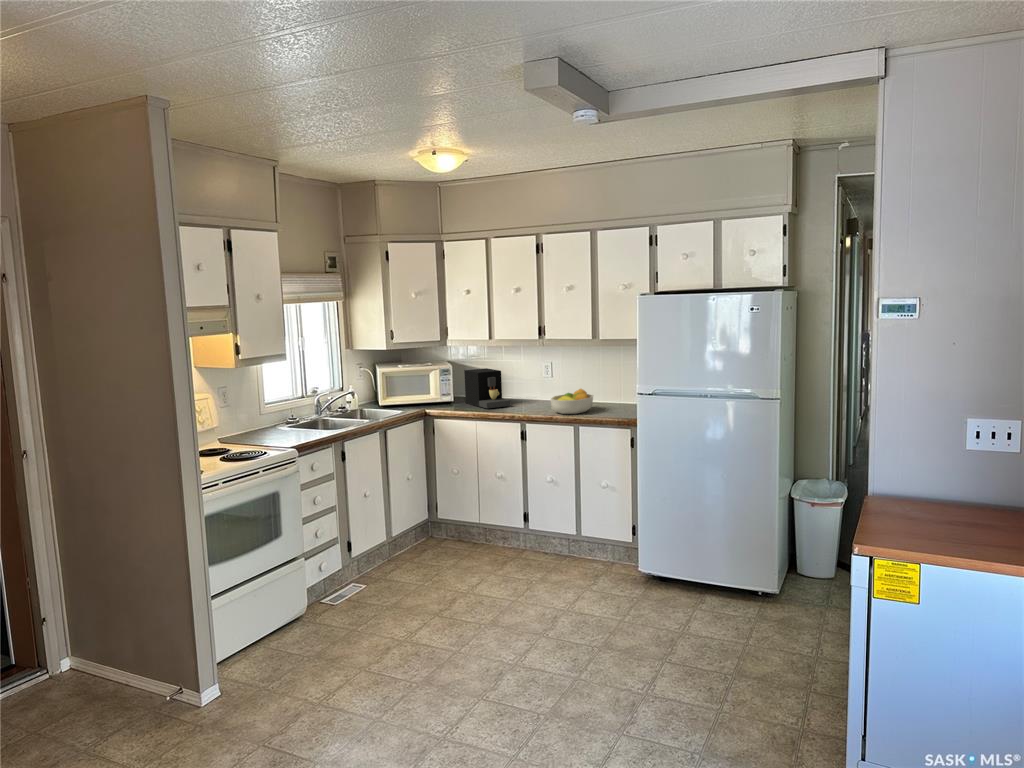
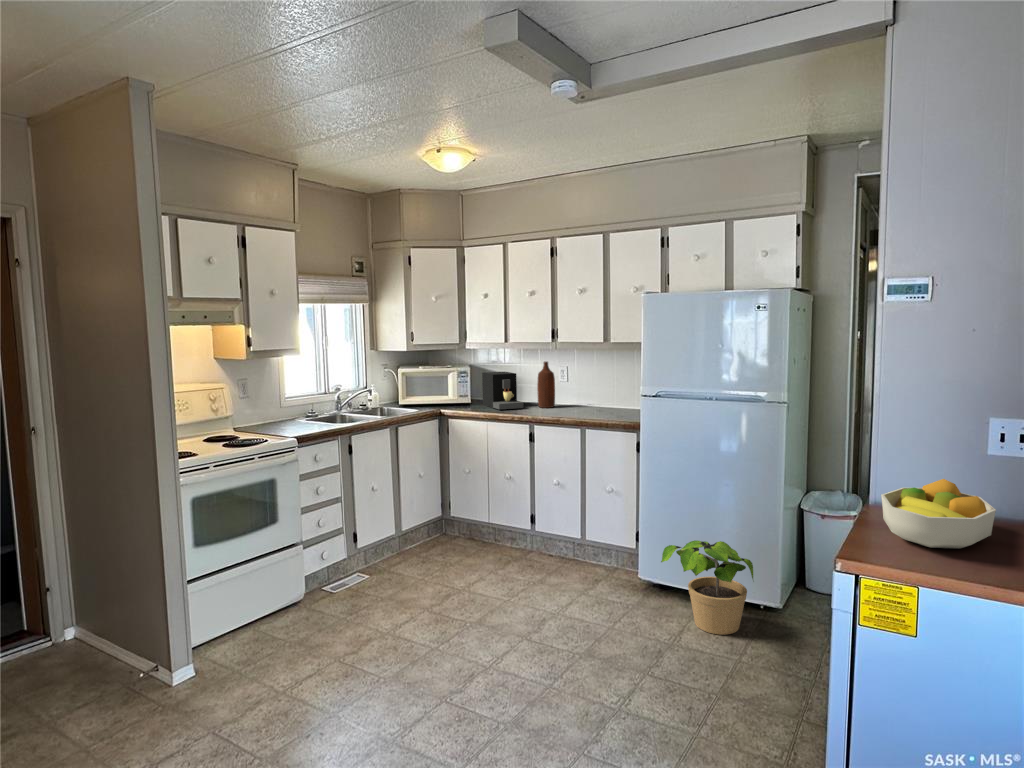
bottle: none [523,358,541,405] -> present [537,362,555,408]
fruit bowl: present [550,389,593,414] -> present [881,479,996,549]
potted plant: none [668,532,755,620] -> present [661,540,753,635]

